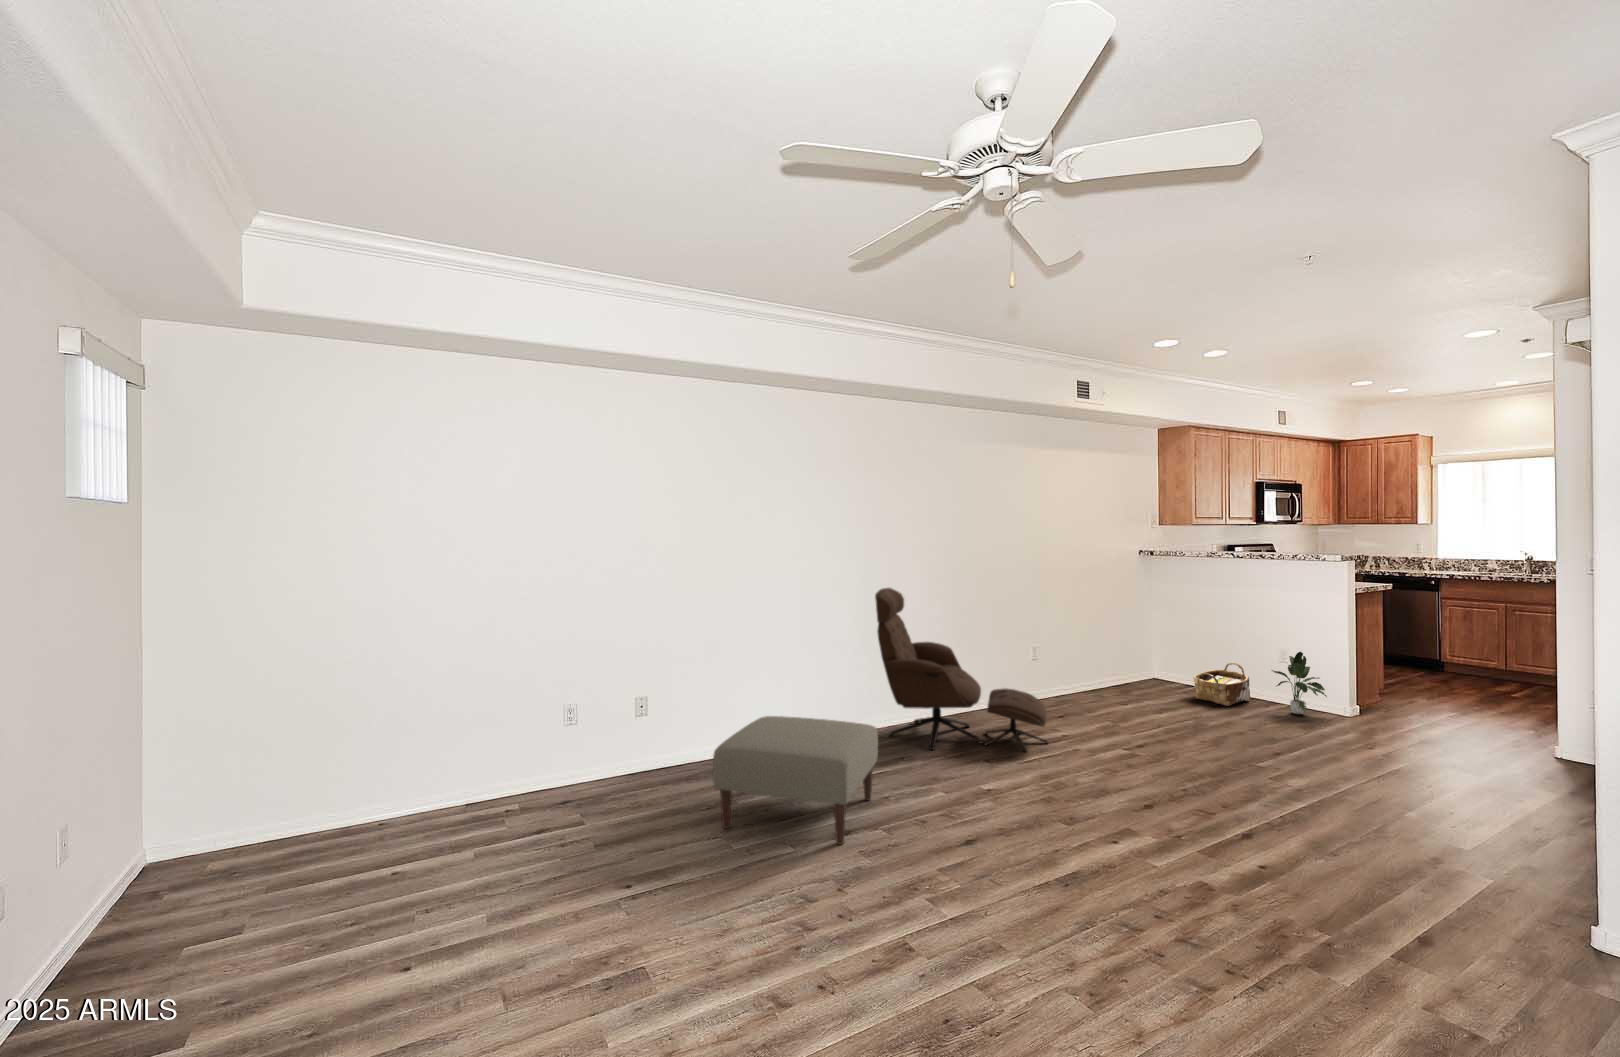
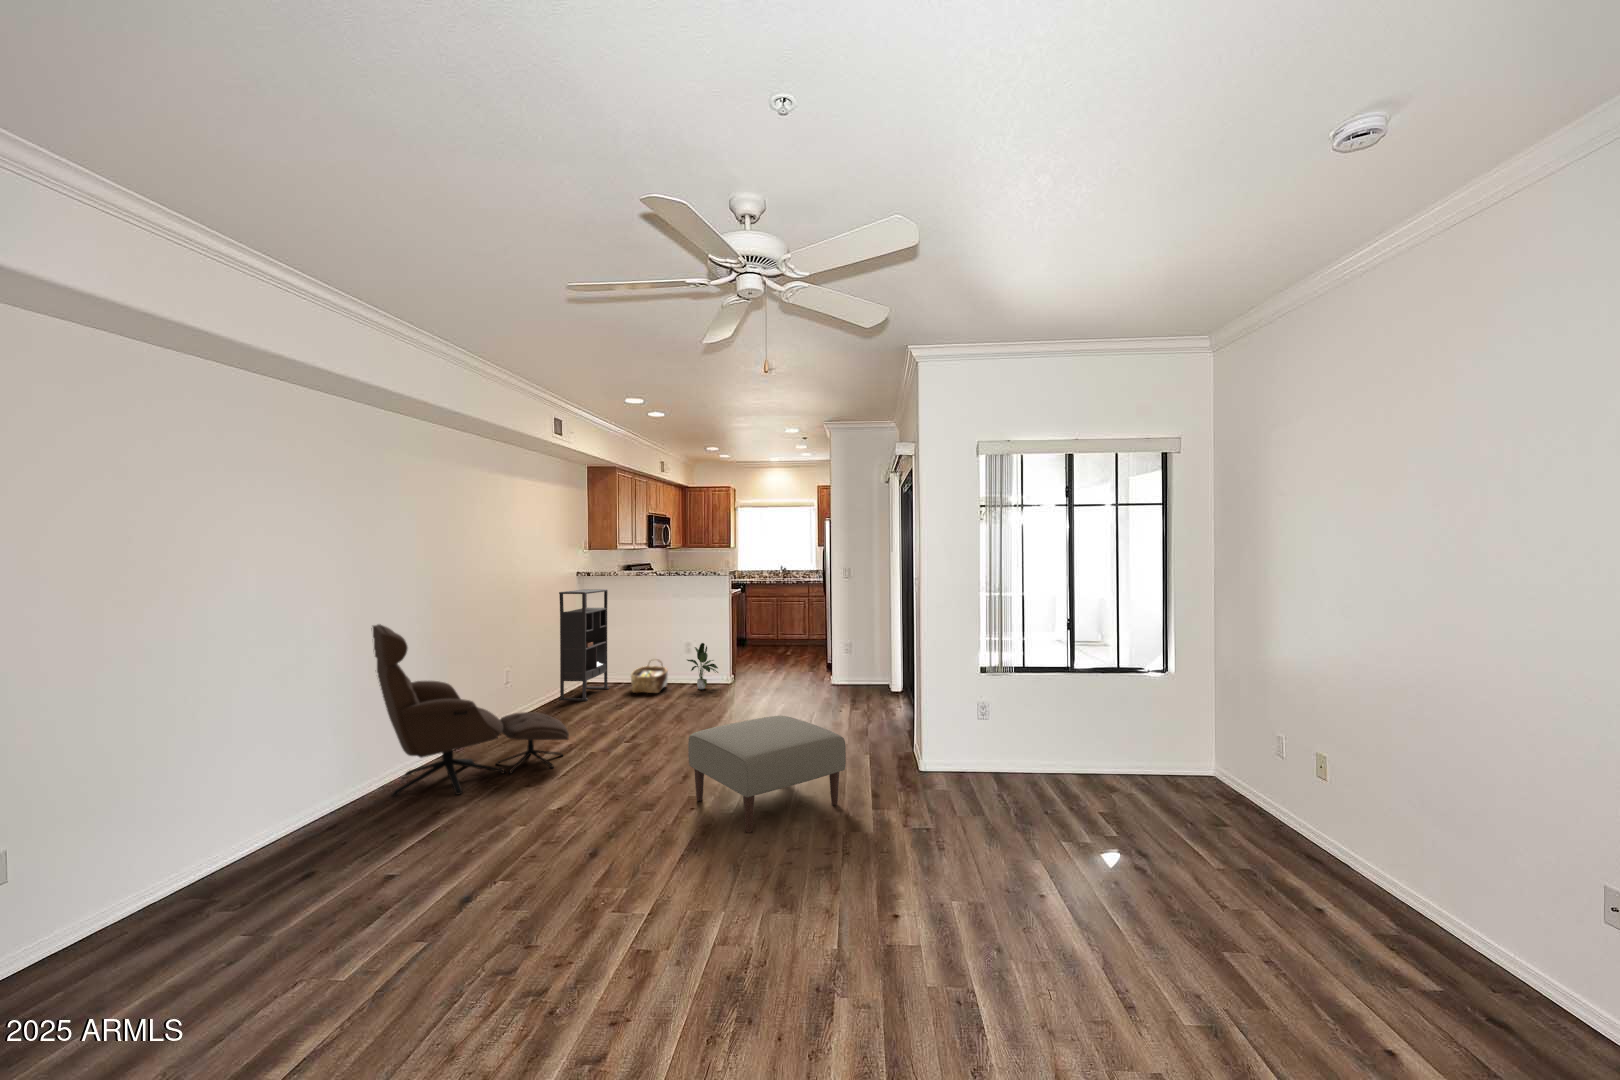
bookshelf: none [1106,570,1174,696] -> present [559,589,609,701]
ottoman: present [713,716,878,845] -> present [688,716,846,833]

